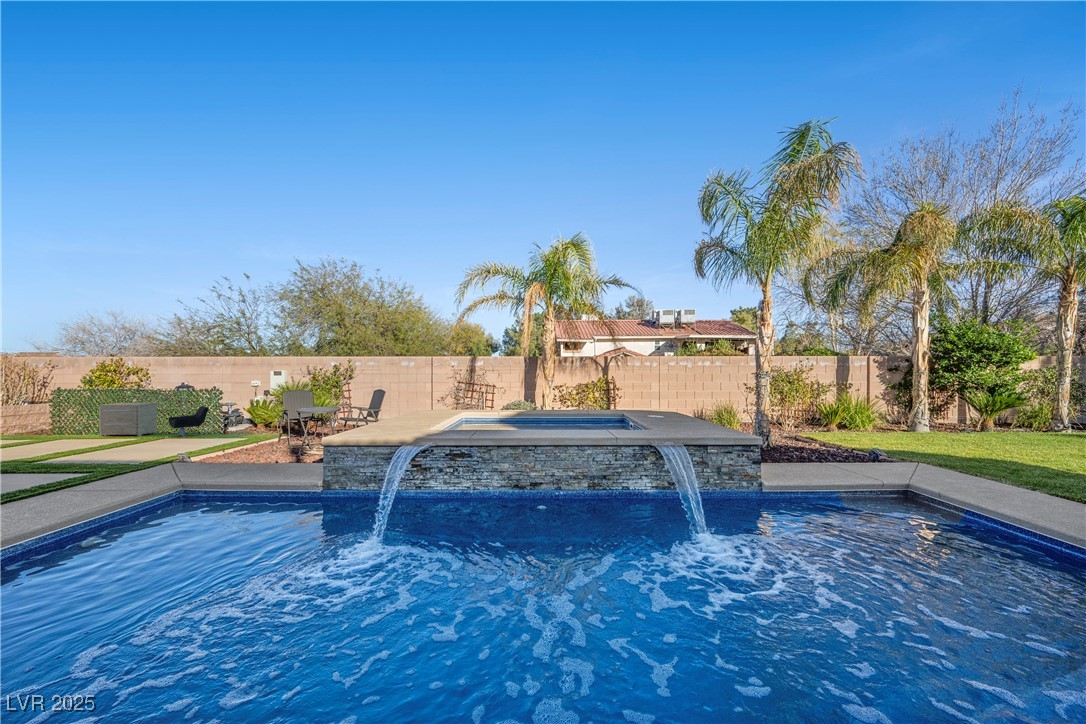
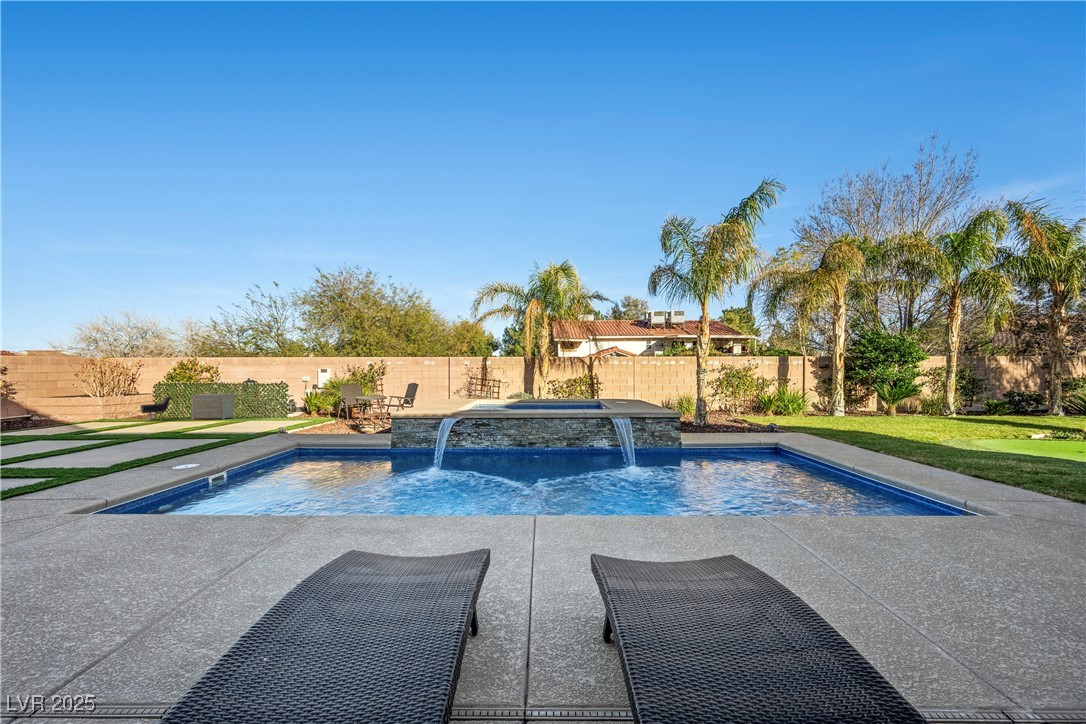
lounge chair: present [169,406,209,437] -> present [141,397,171,420]

